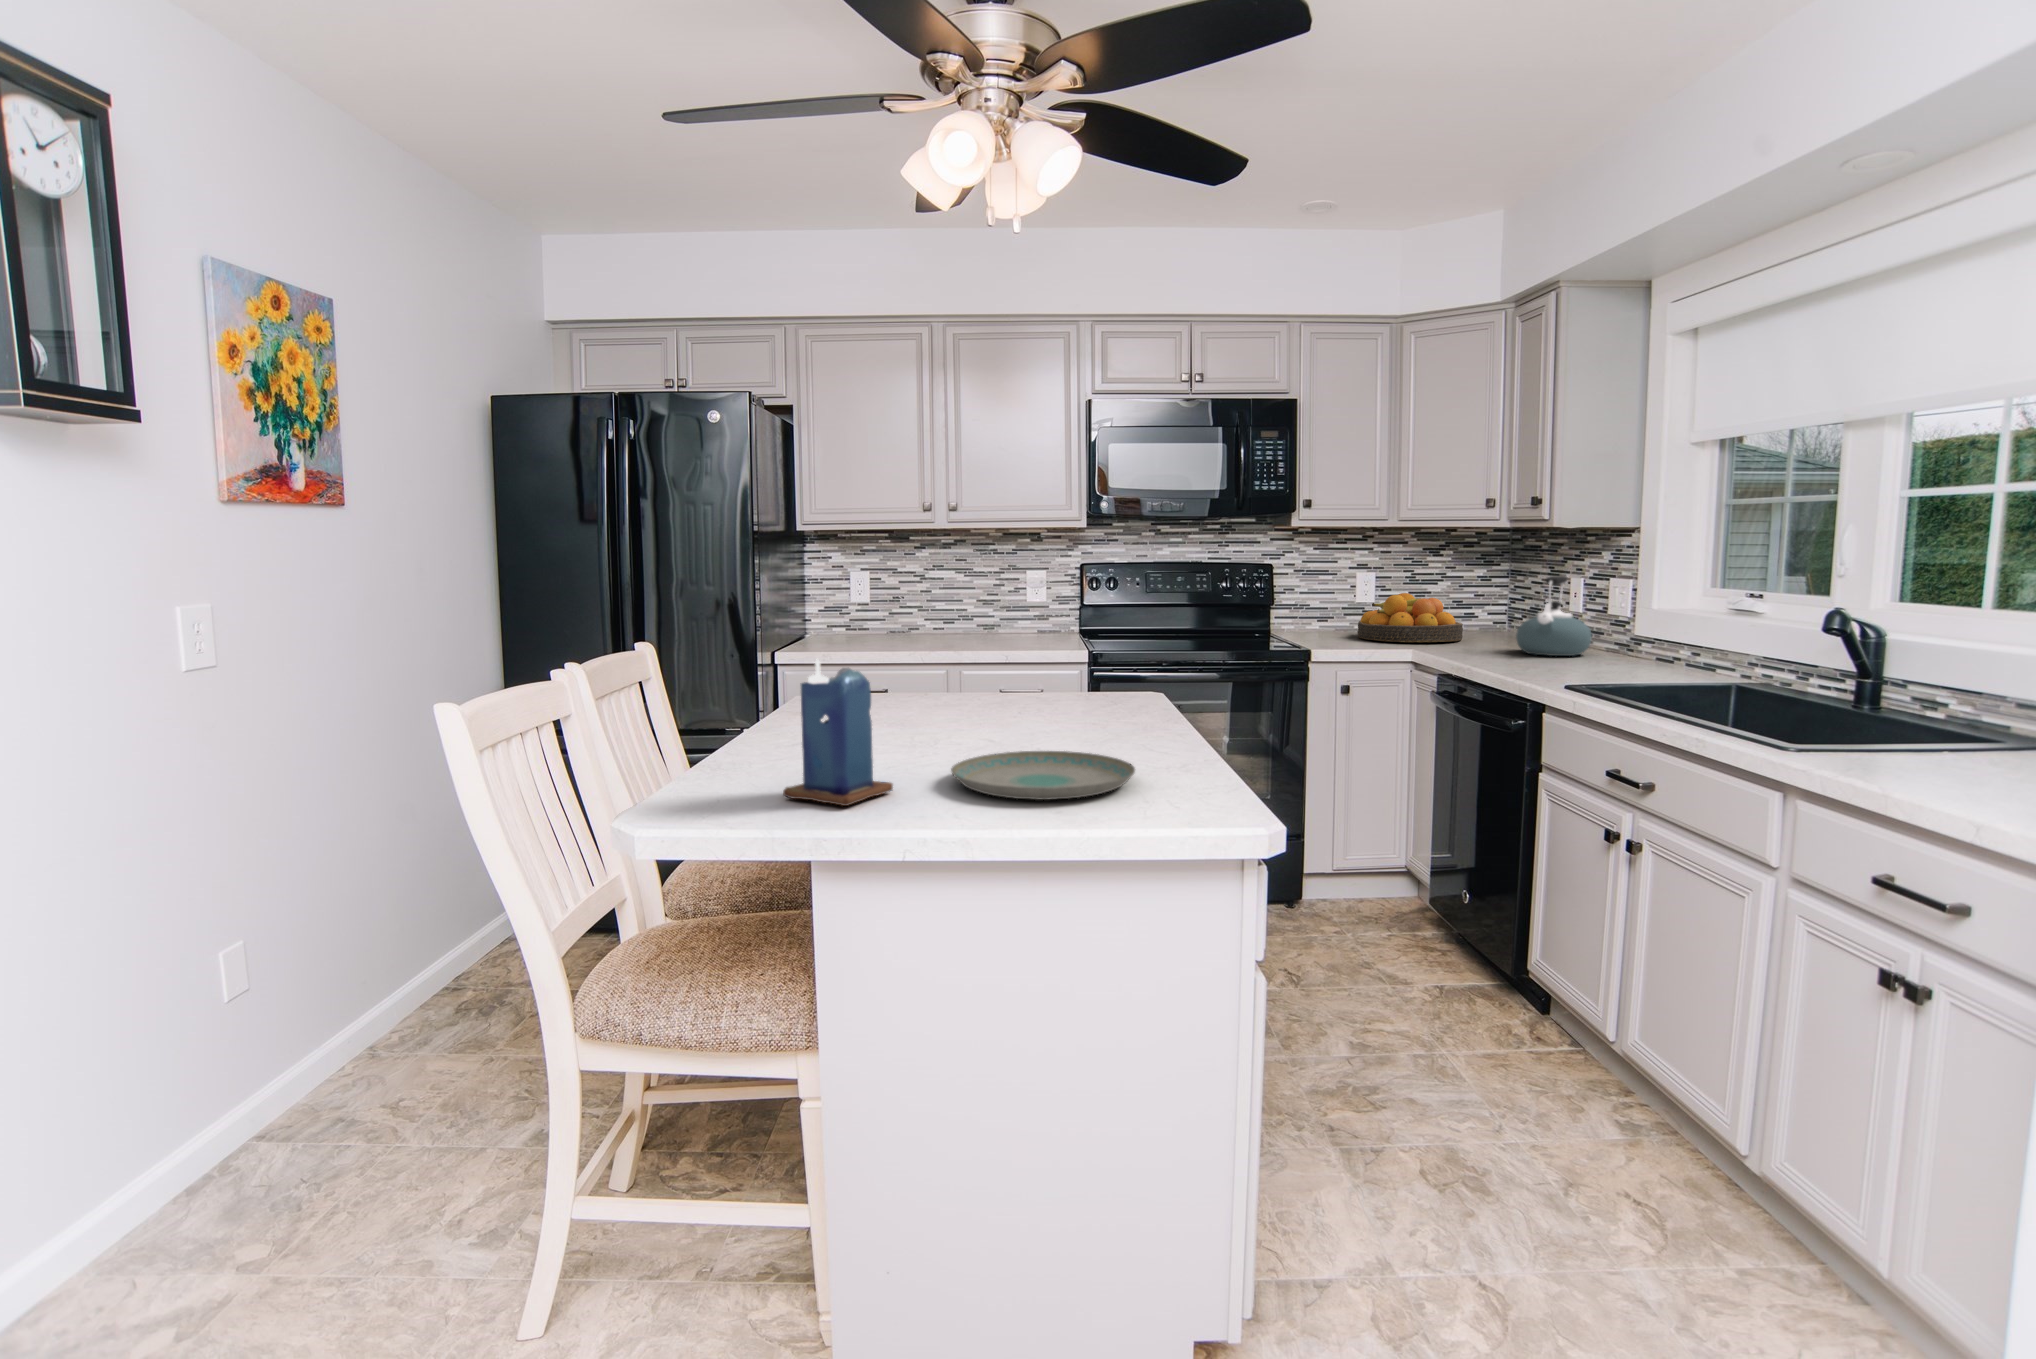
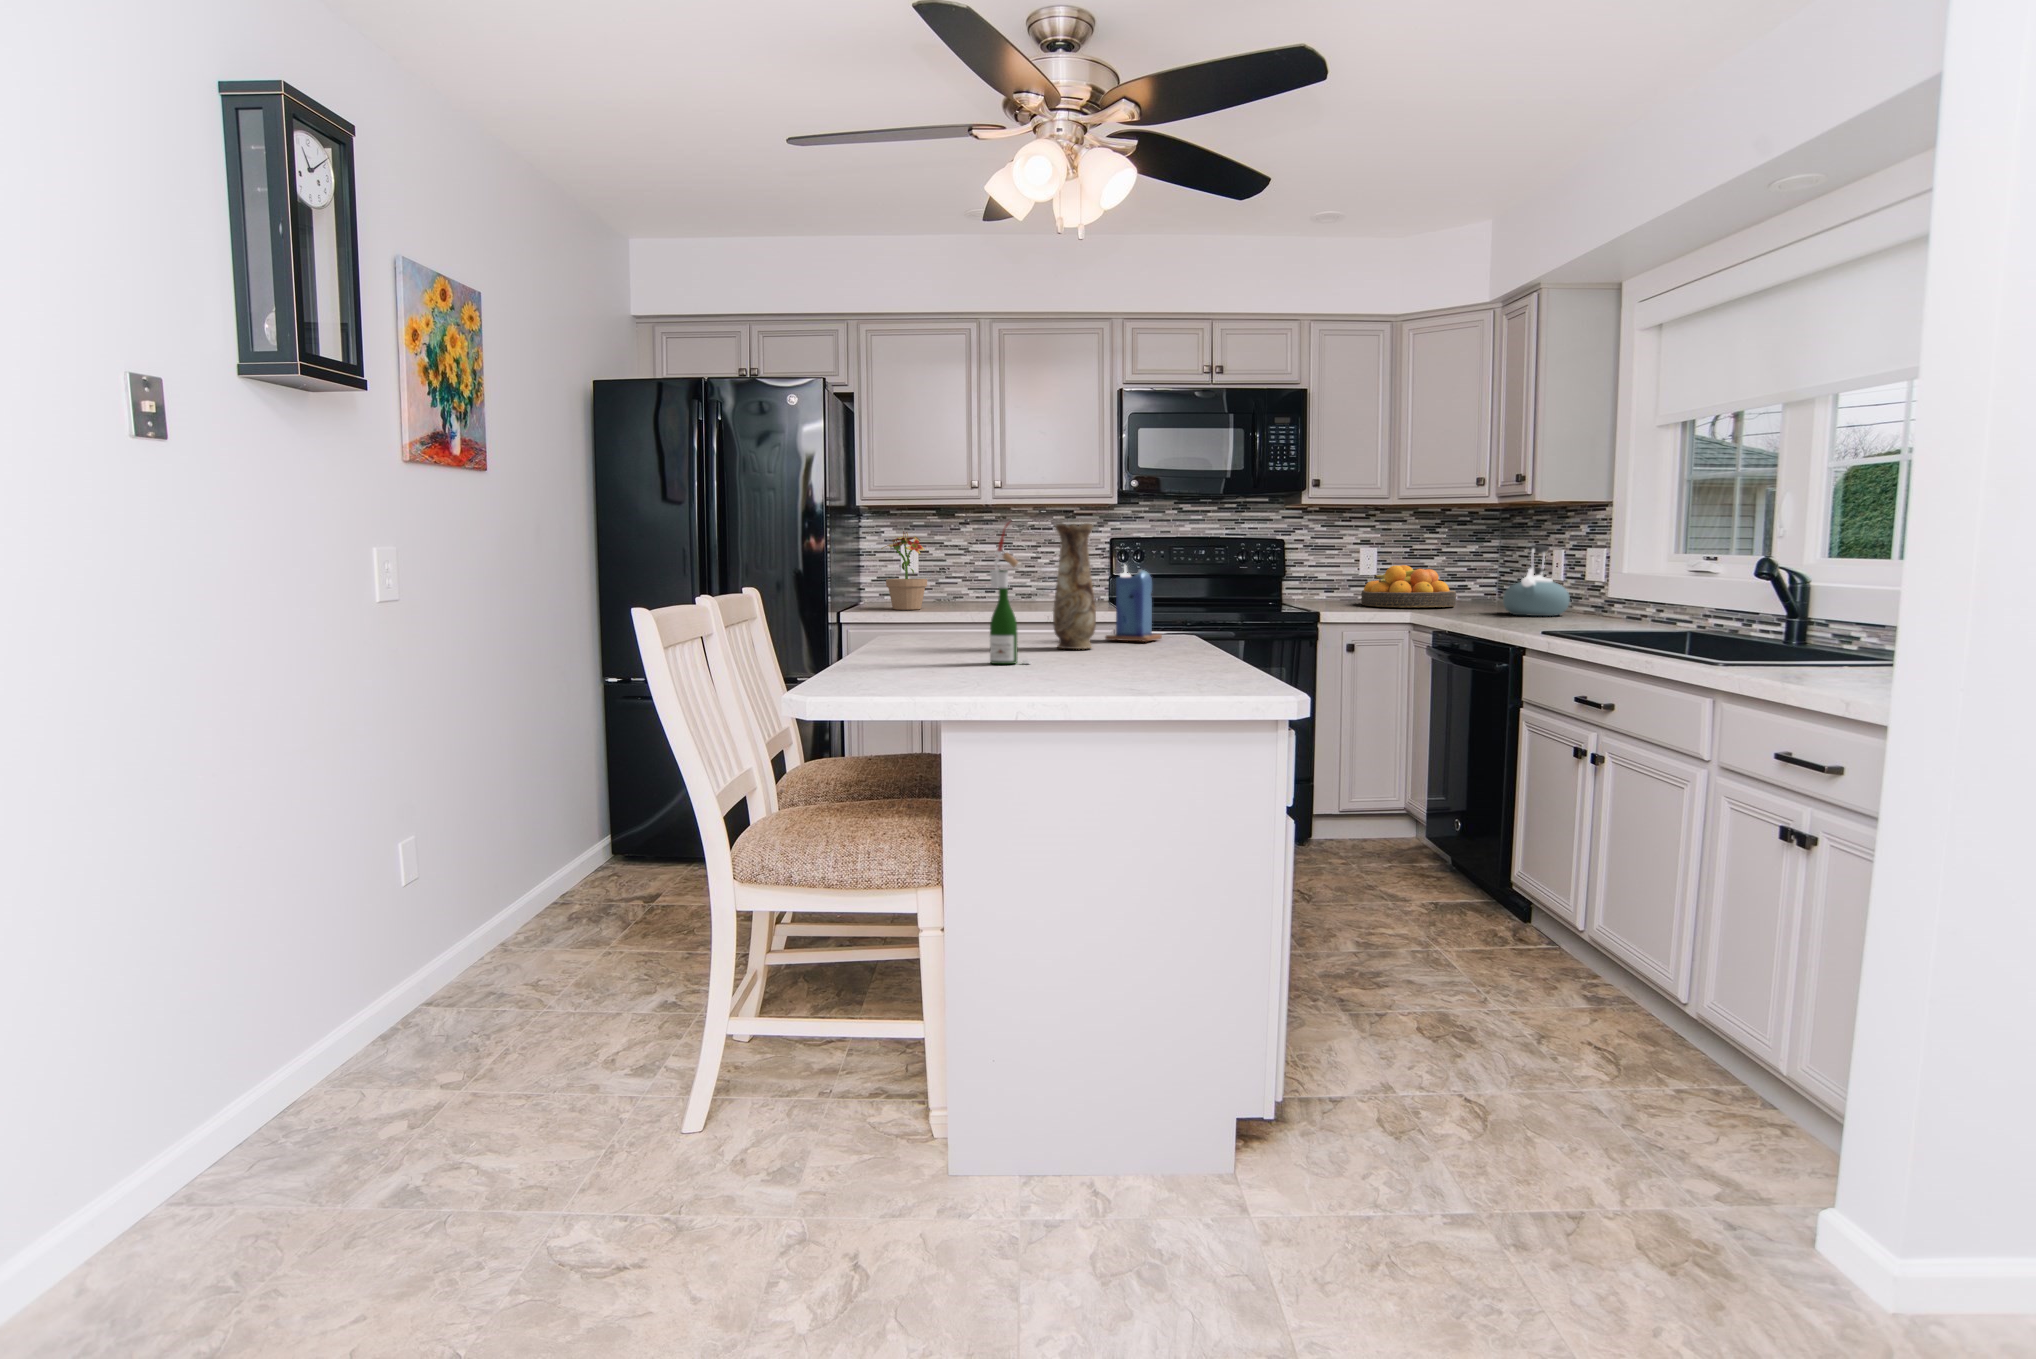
potted plant: none [823,558,876,646] -> present [881,531,927,610]
vase: none [994,573,1044,721] -> present [1053,523,1096,649]
wine bottle: none [908,579,958,753] -> present [990,522,1030,664]
candle: present [783,660,893,806] -> present [1105,565,1162,642]
plate: present [951,751,1135,800] -> none [1034,659,1183,685]

